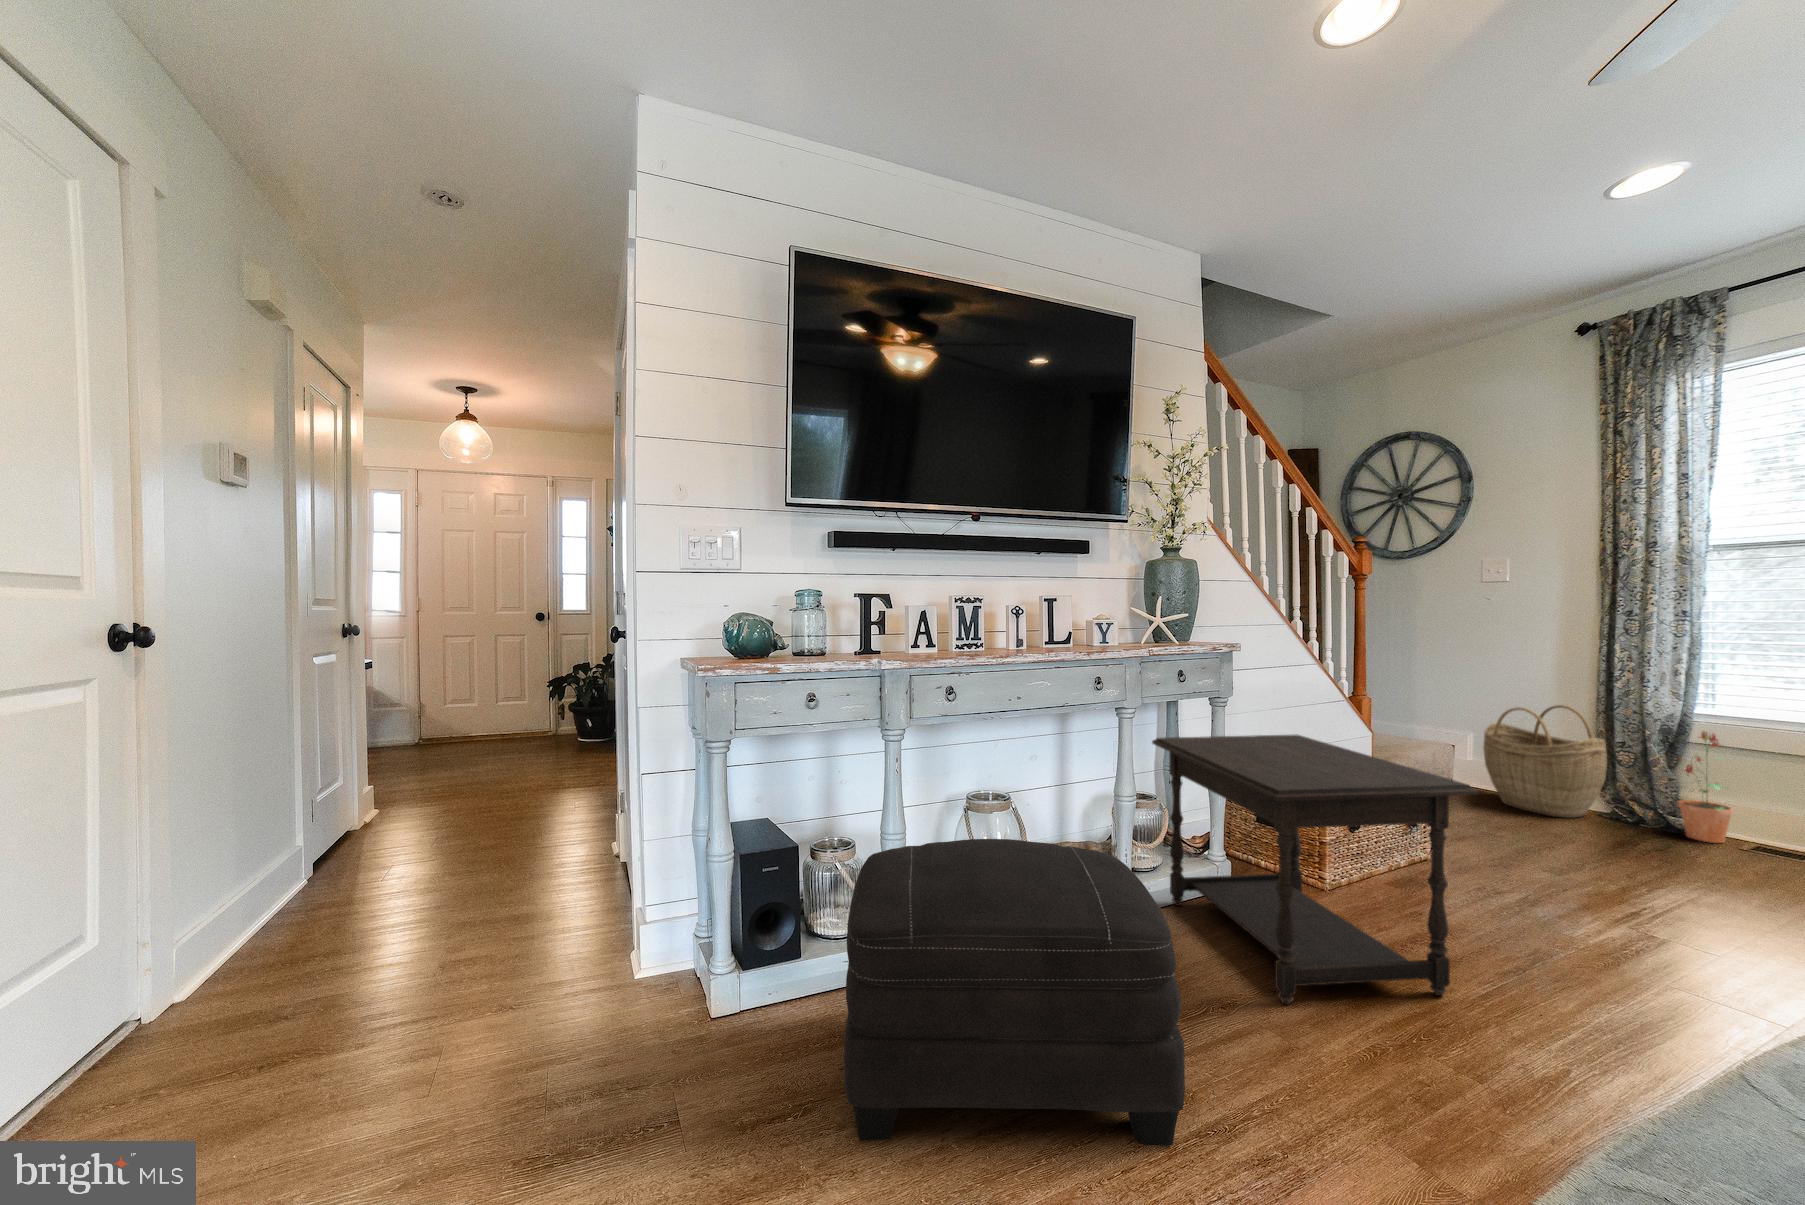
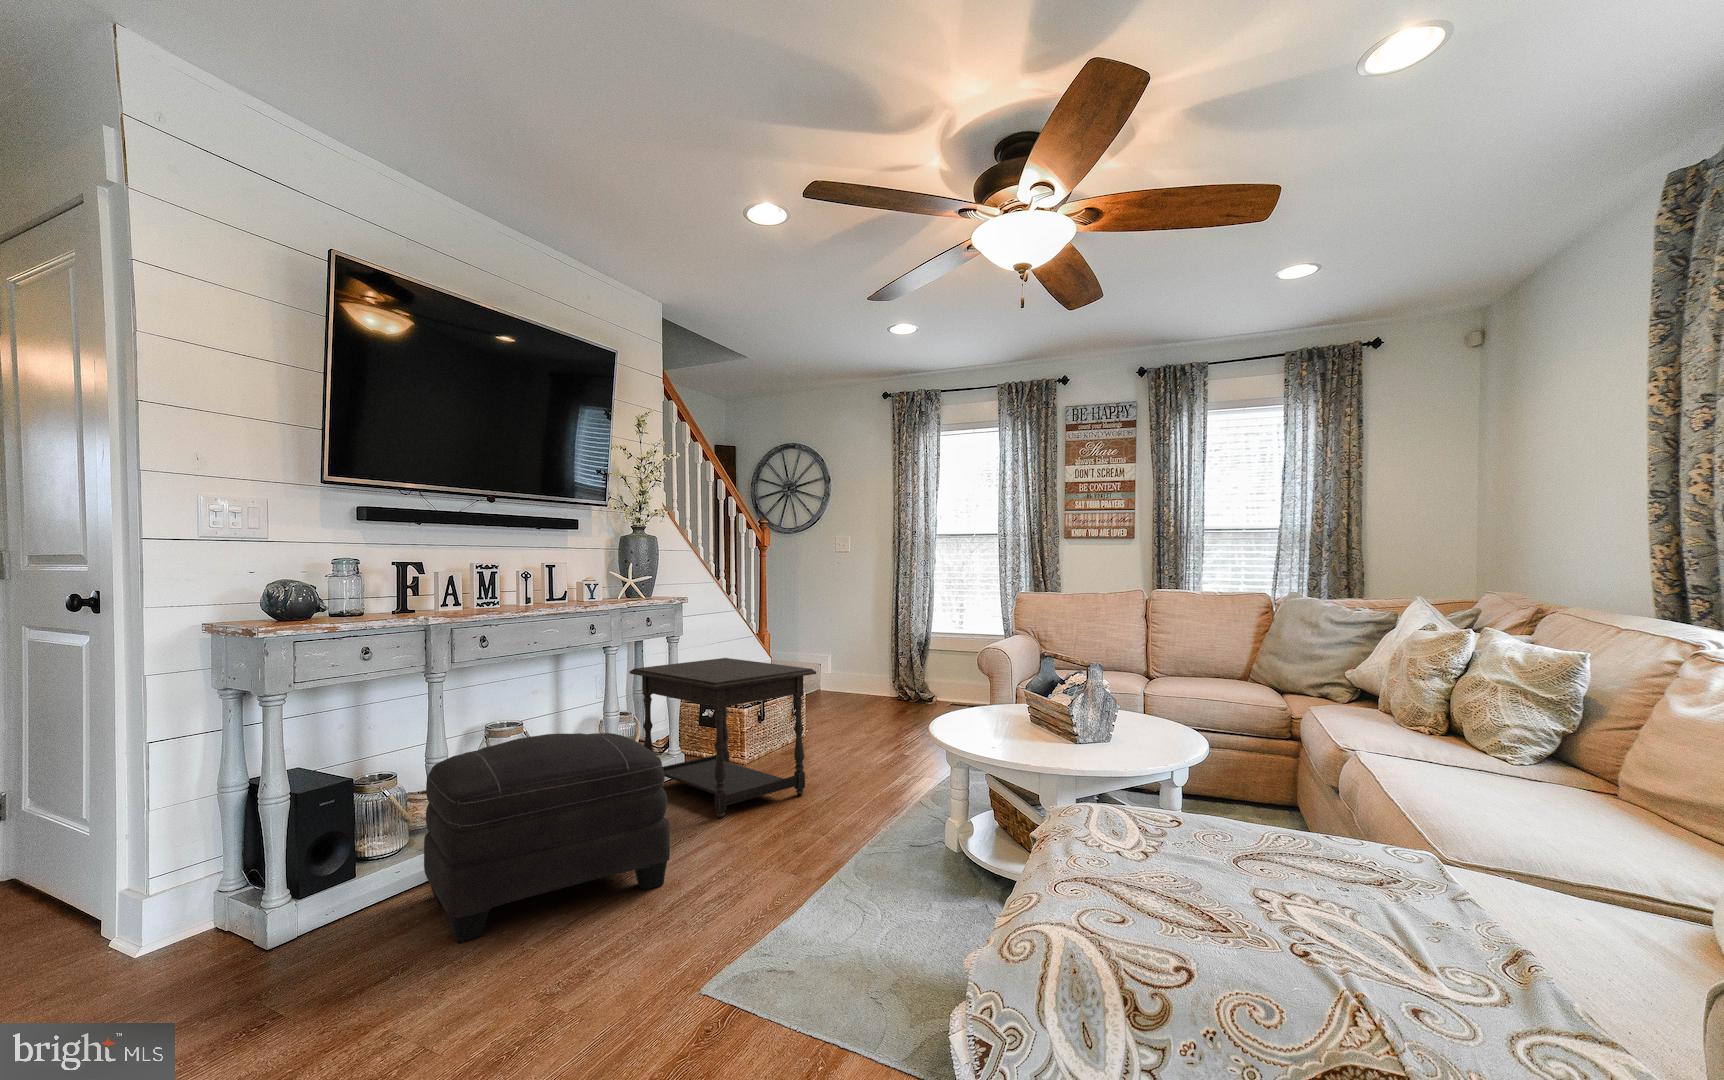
woven basket: present [1483,705,1607,818] -> none [837,632,896,704]
potted plant: present [1677,731,1733,843] -> none [921,640,947,705]

